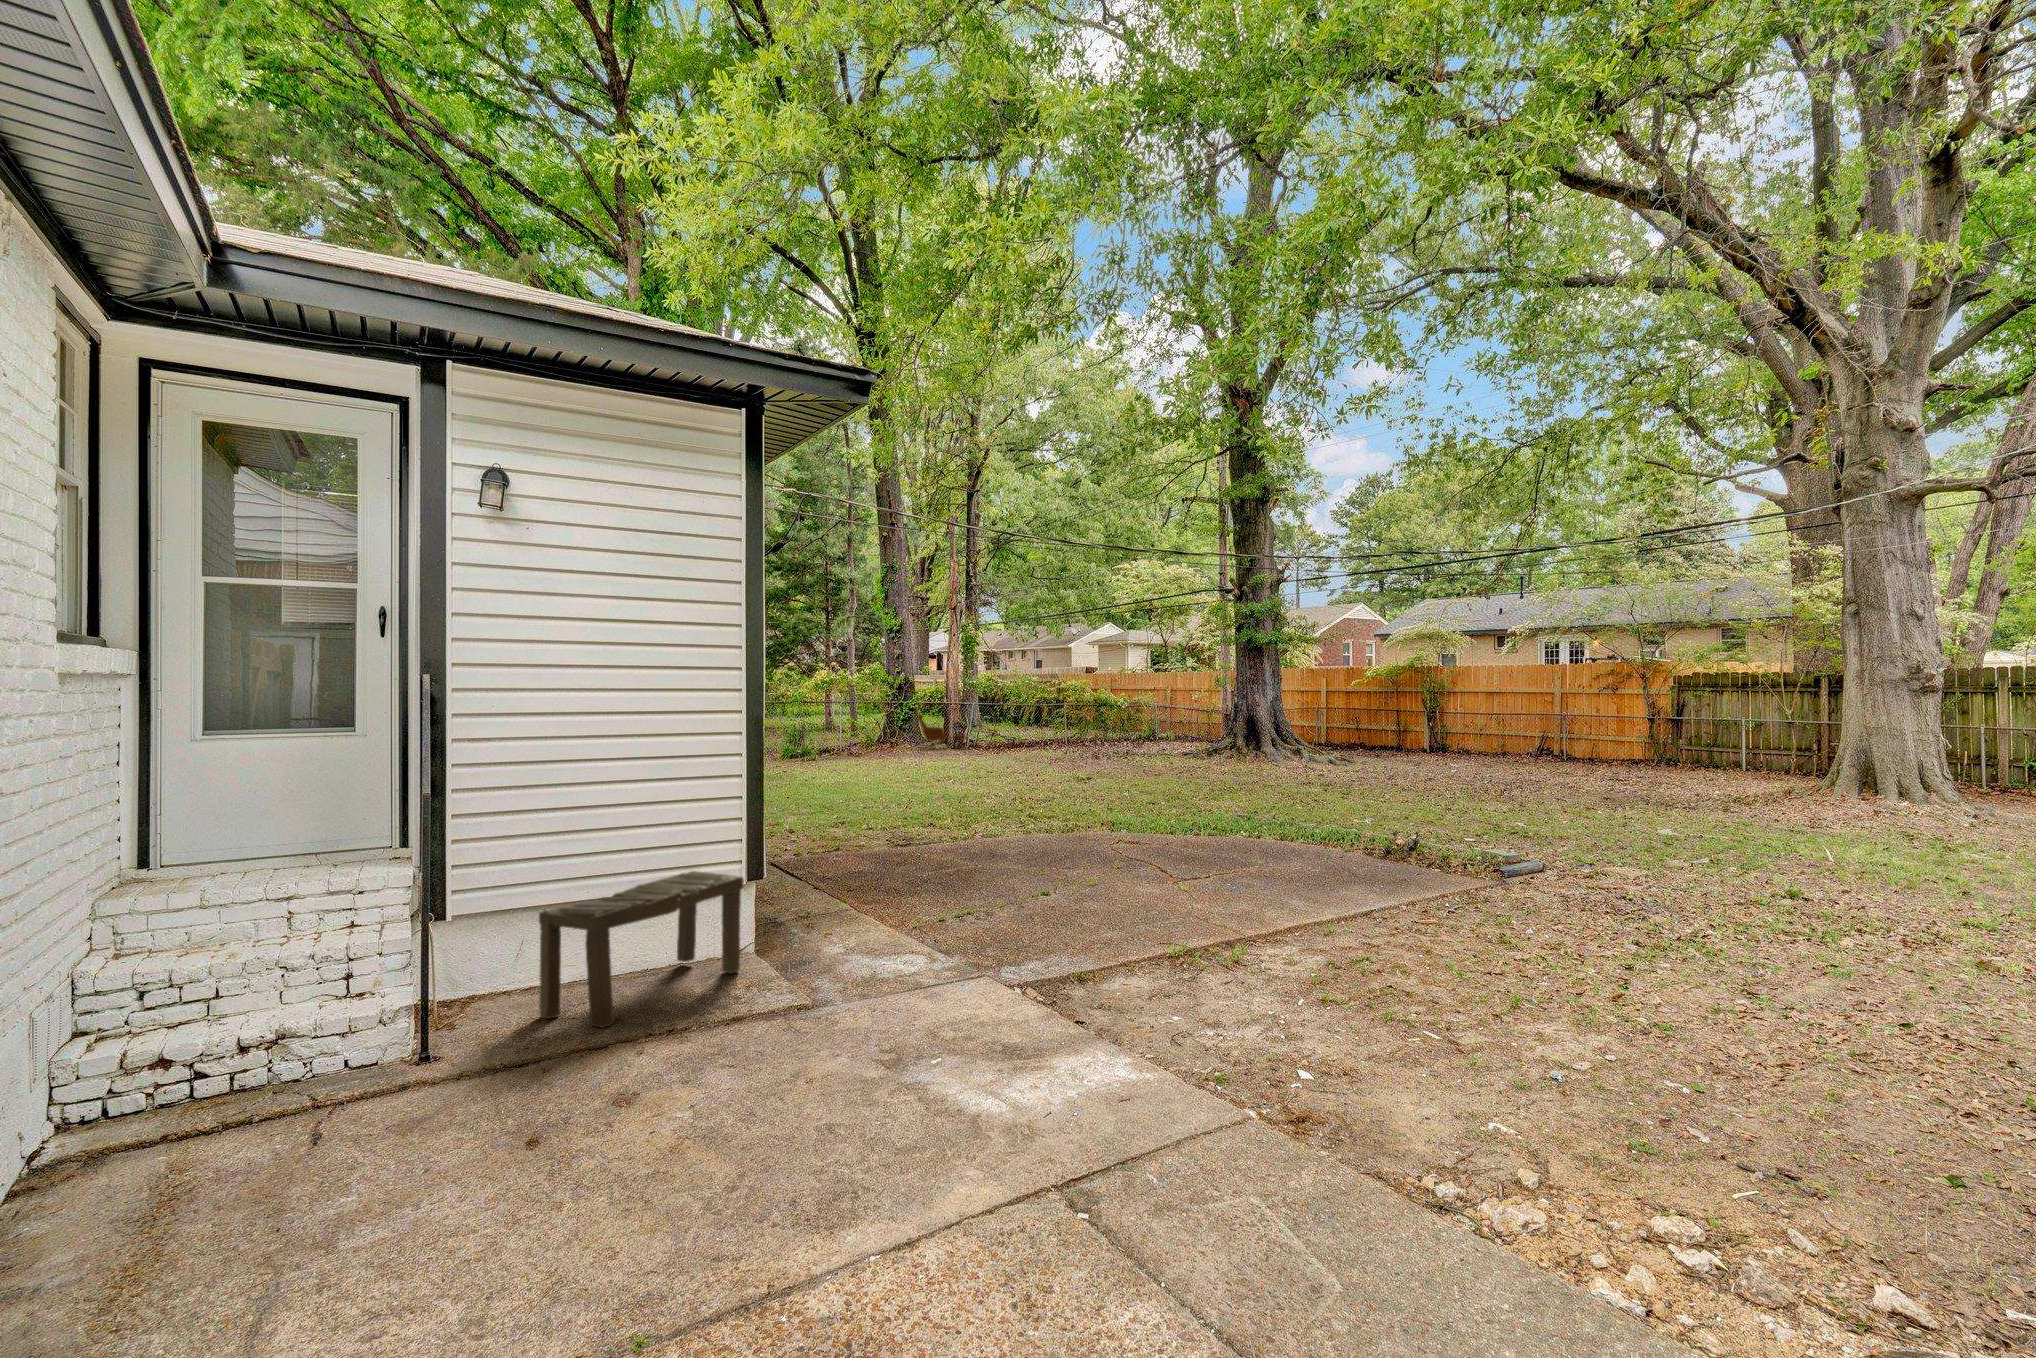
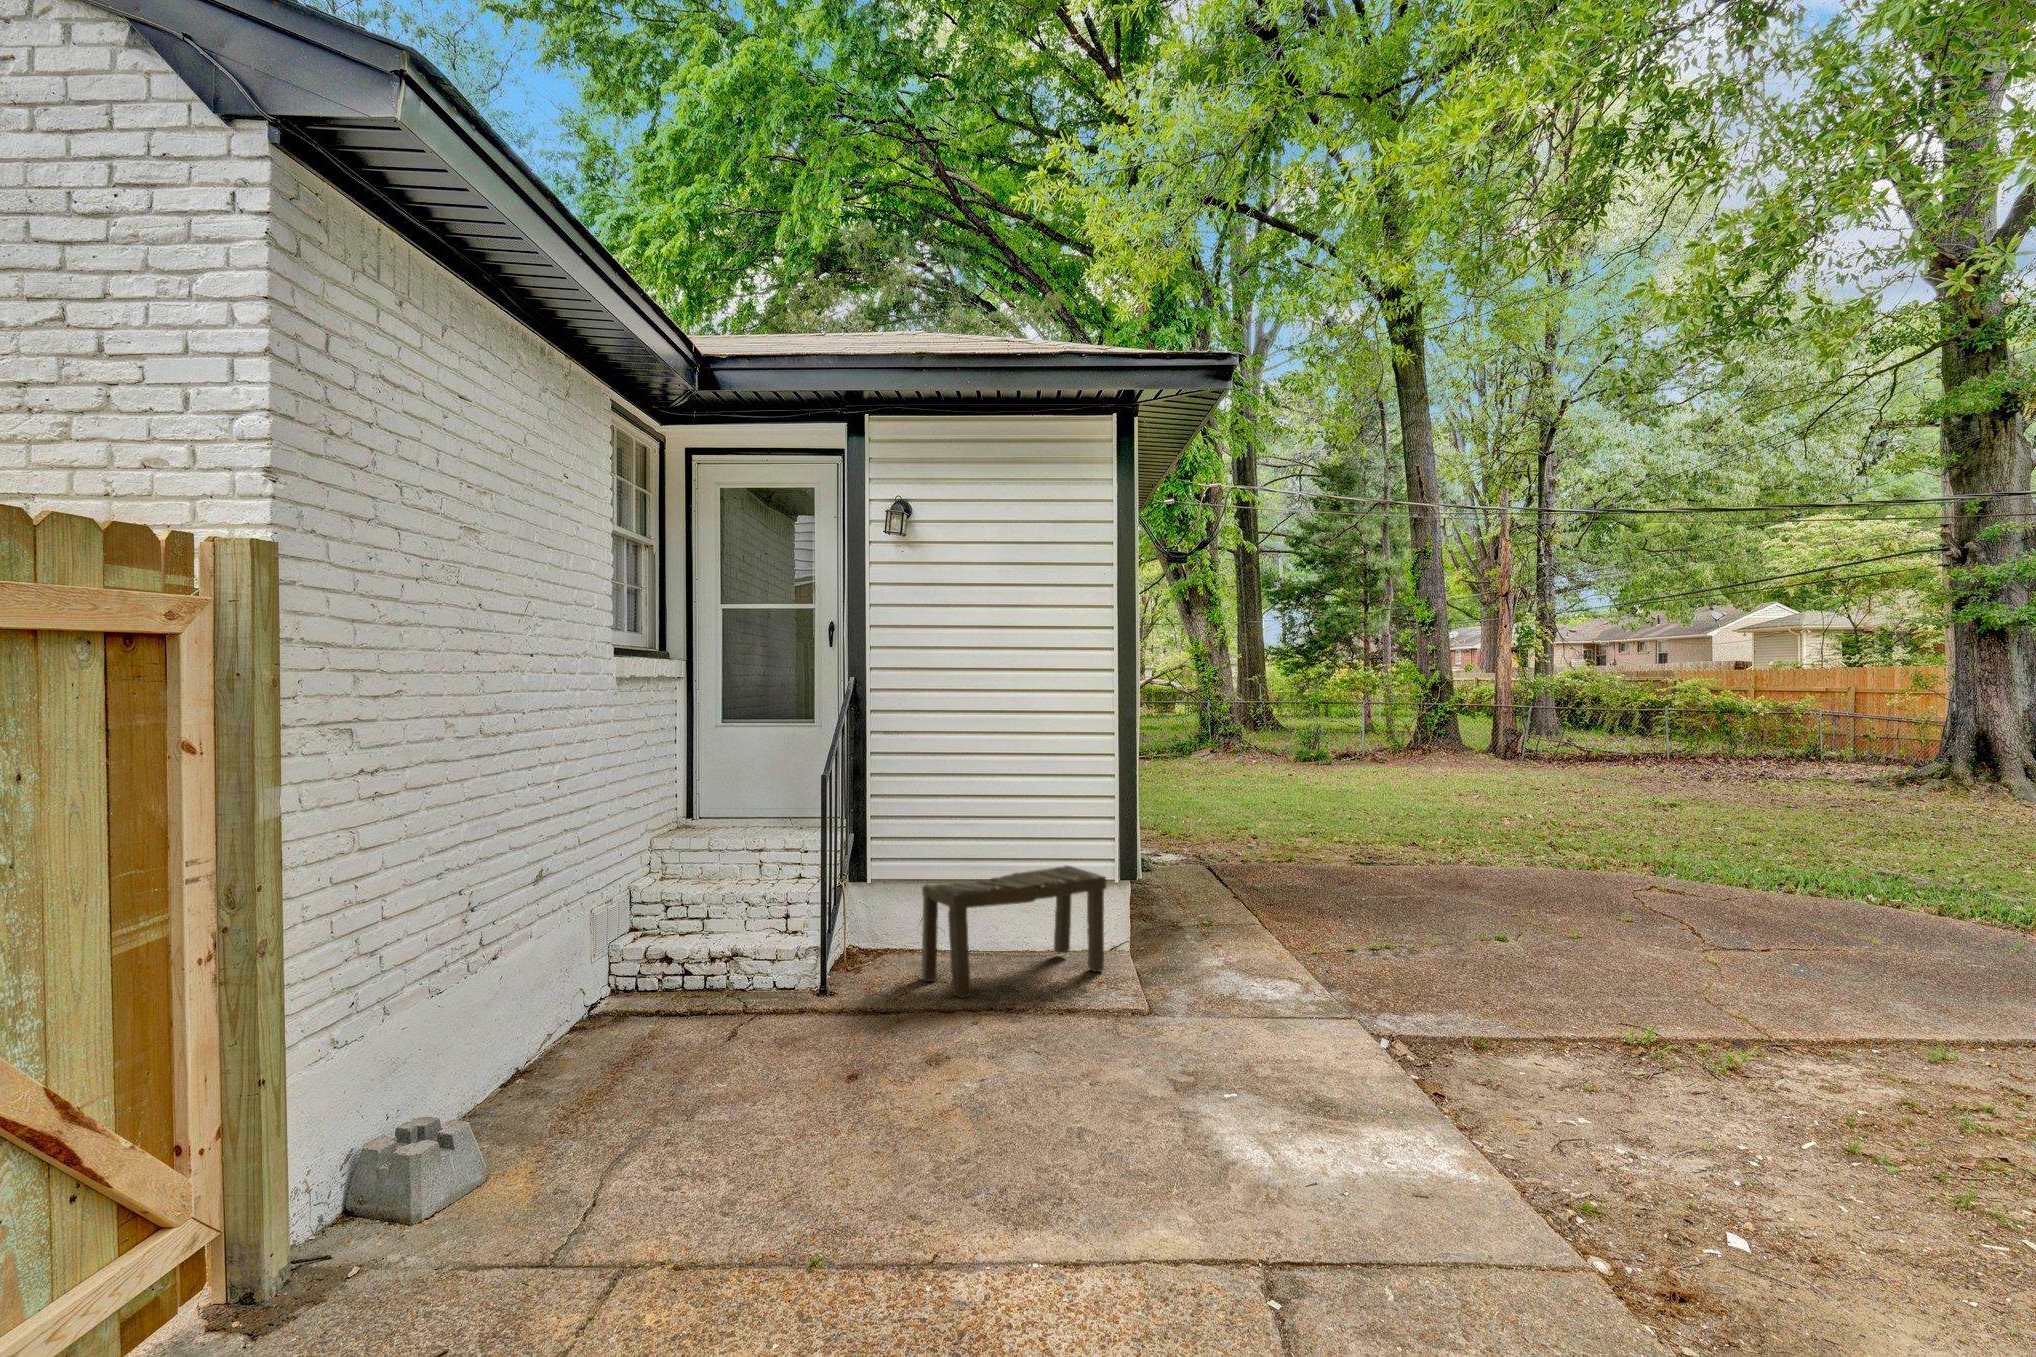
lounge chair: present [918,714,965,749] -> none [1455,719,1524,765]

